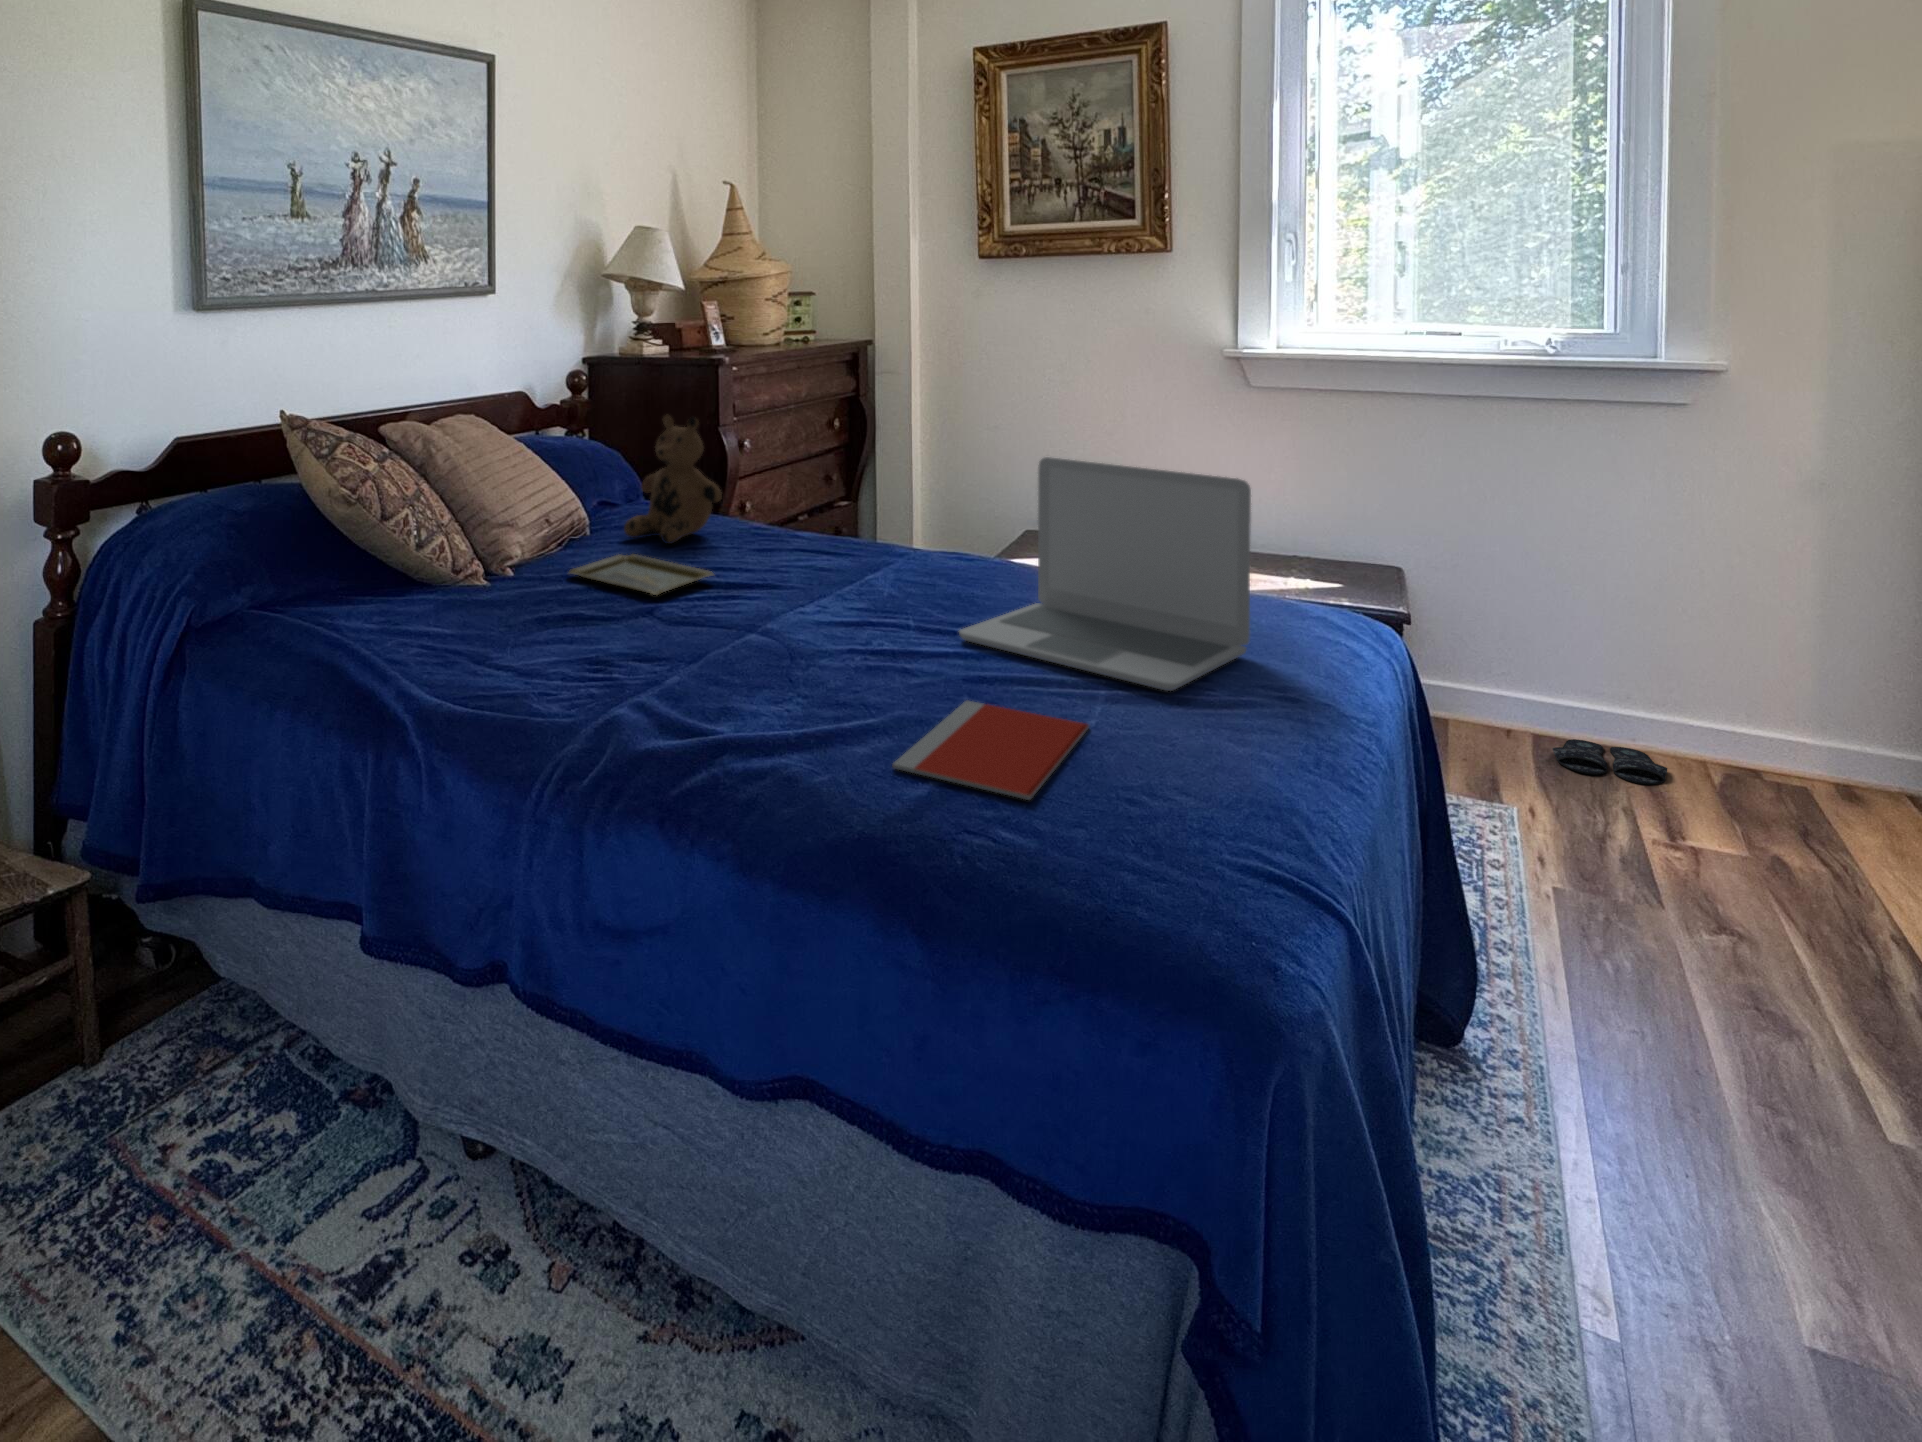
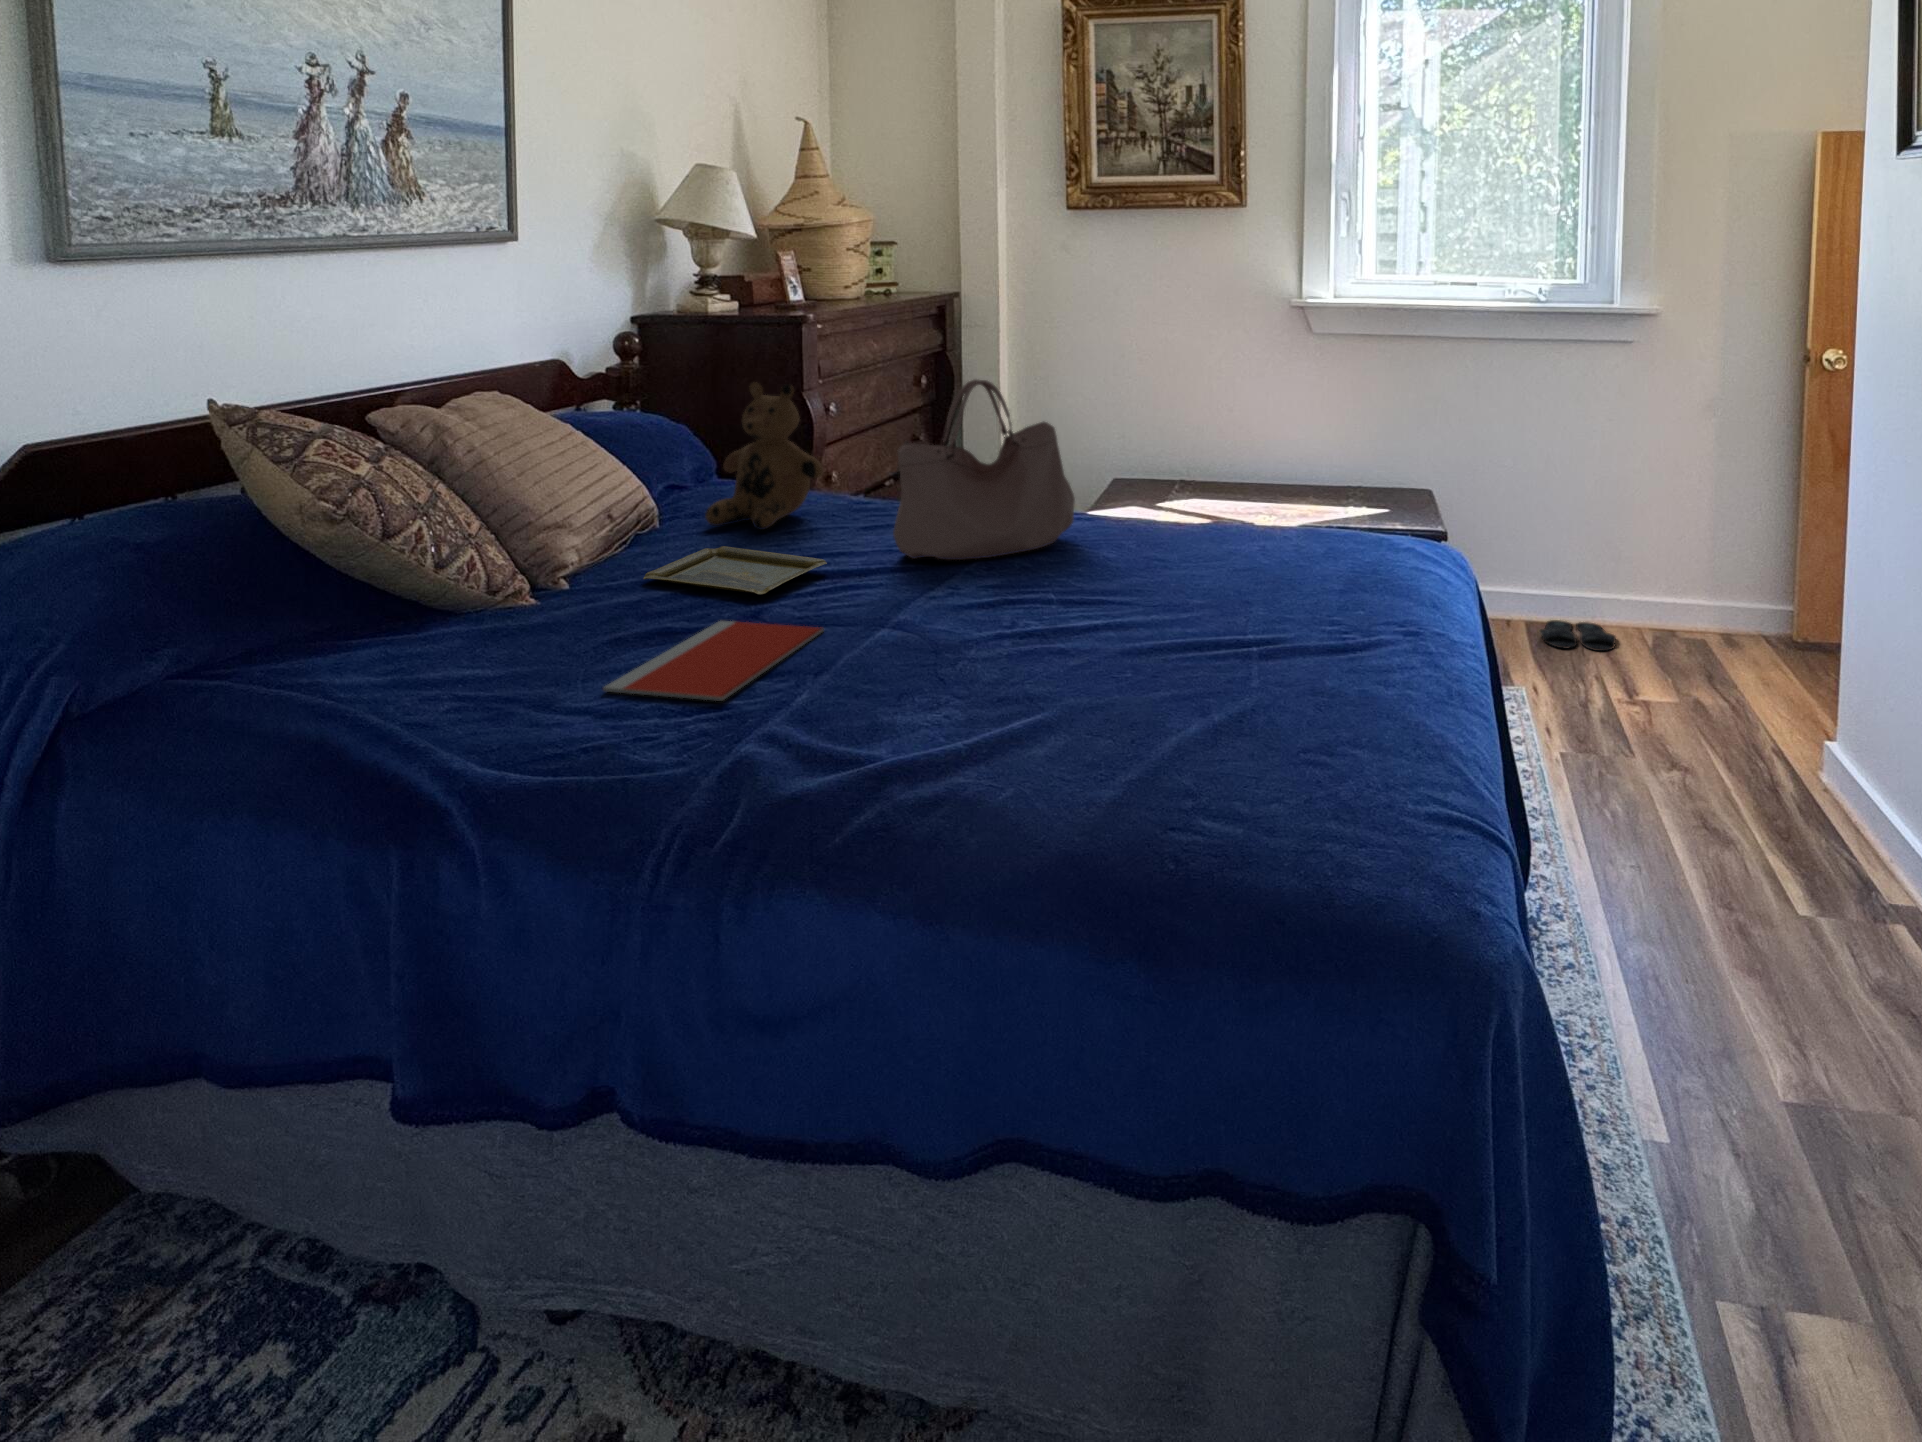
handbag: none [774,417,948,584] -> present [893,380,1075,560]
laptop: present [959,457,1251,691] -> none [1105,415,1371,640]
notebook: present [892,701,1089,800] -> present [603,621,824,701]

